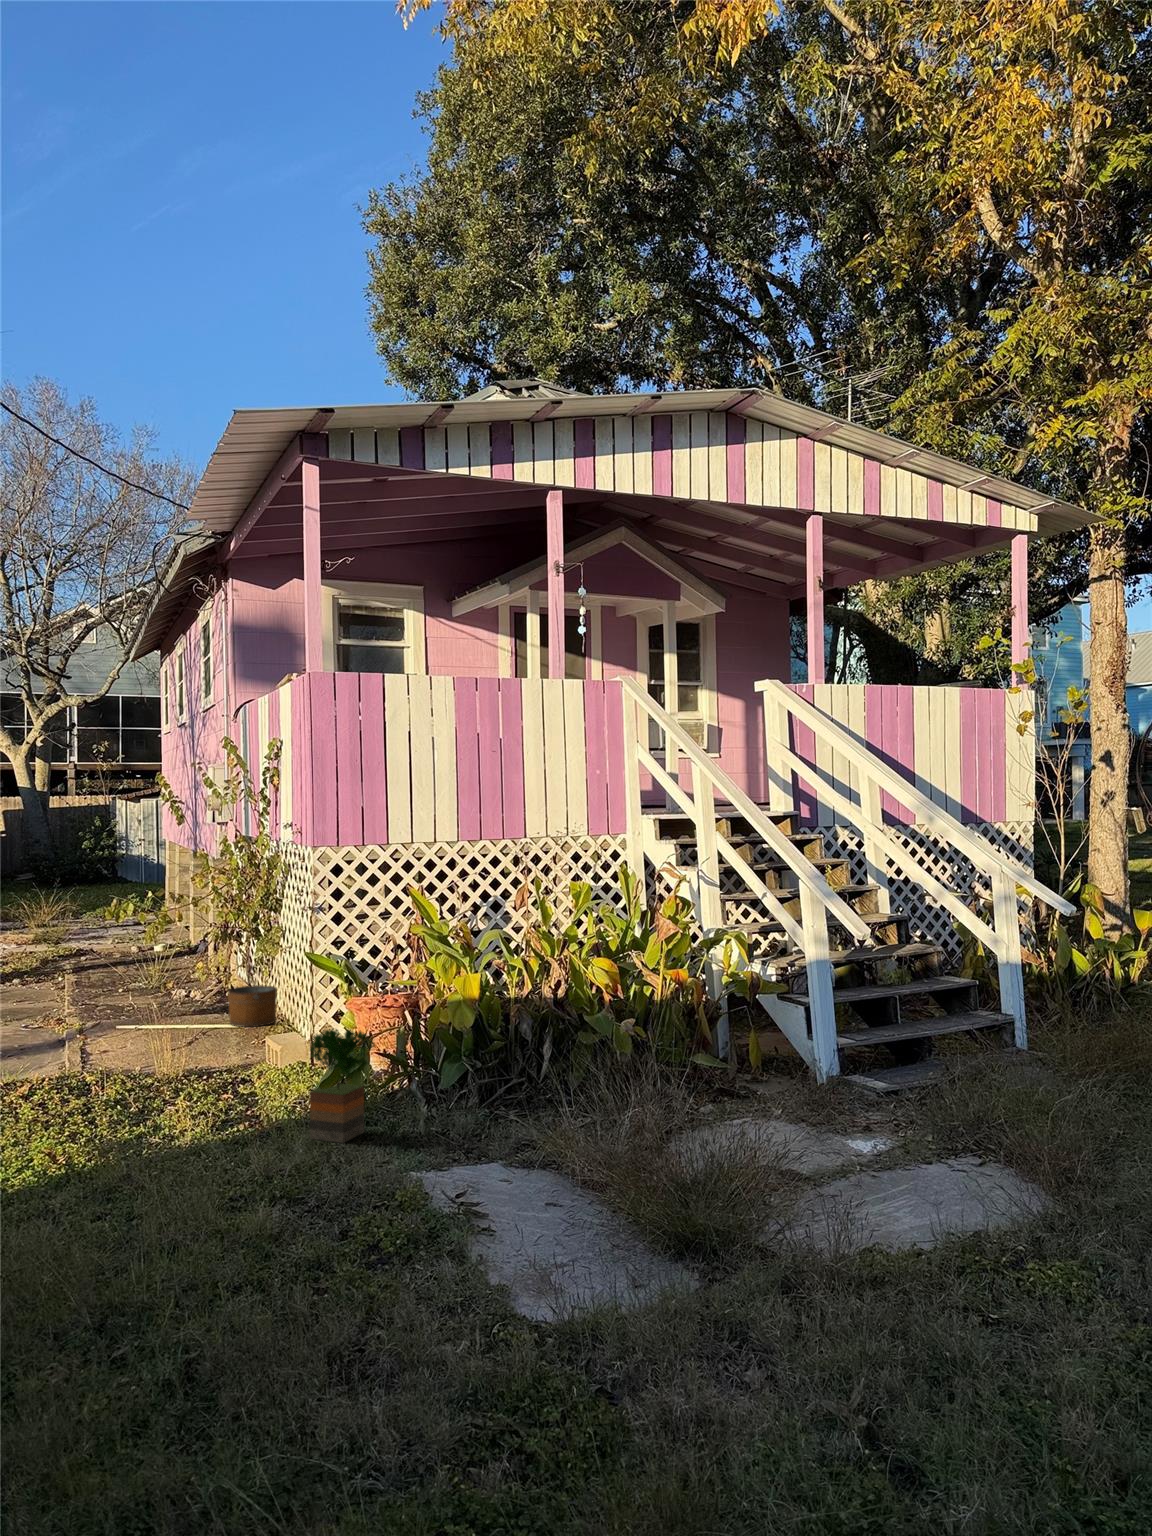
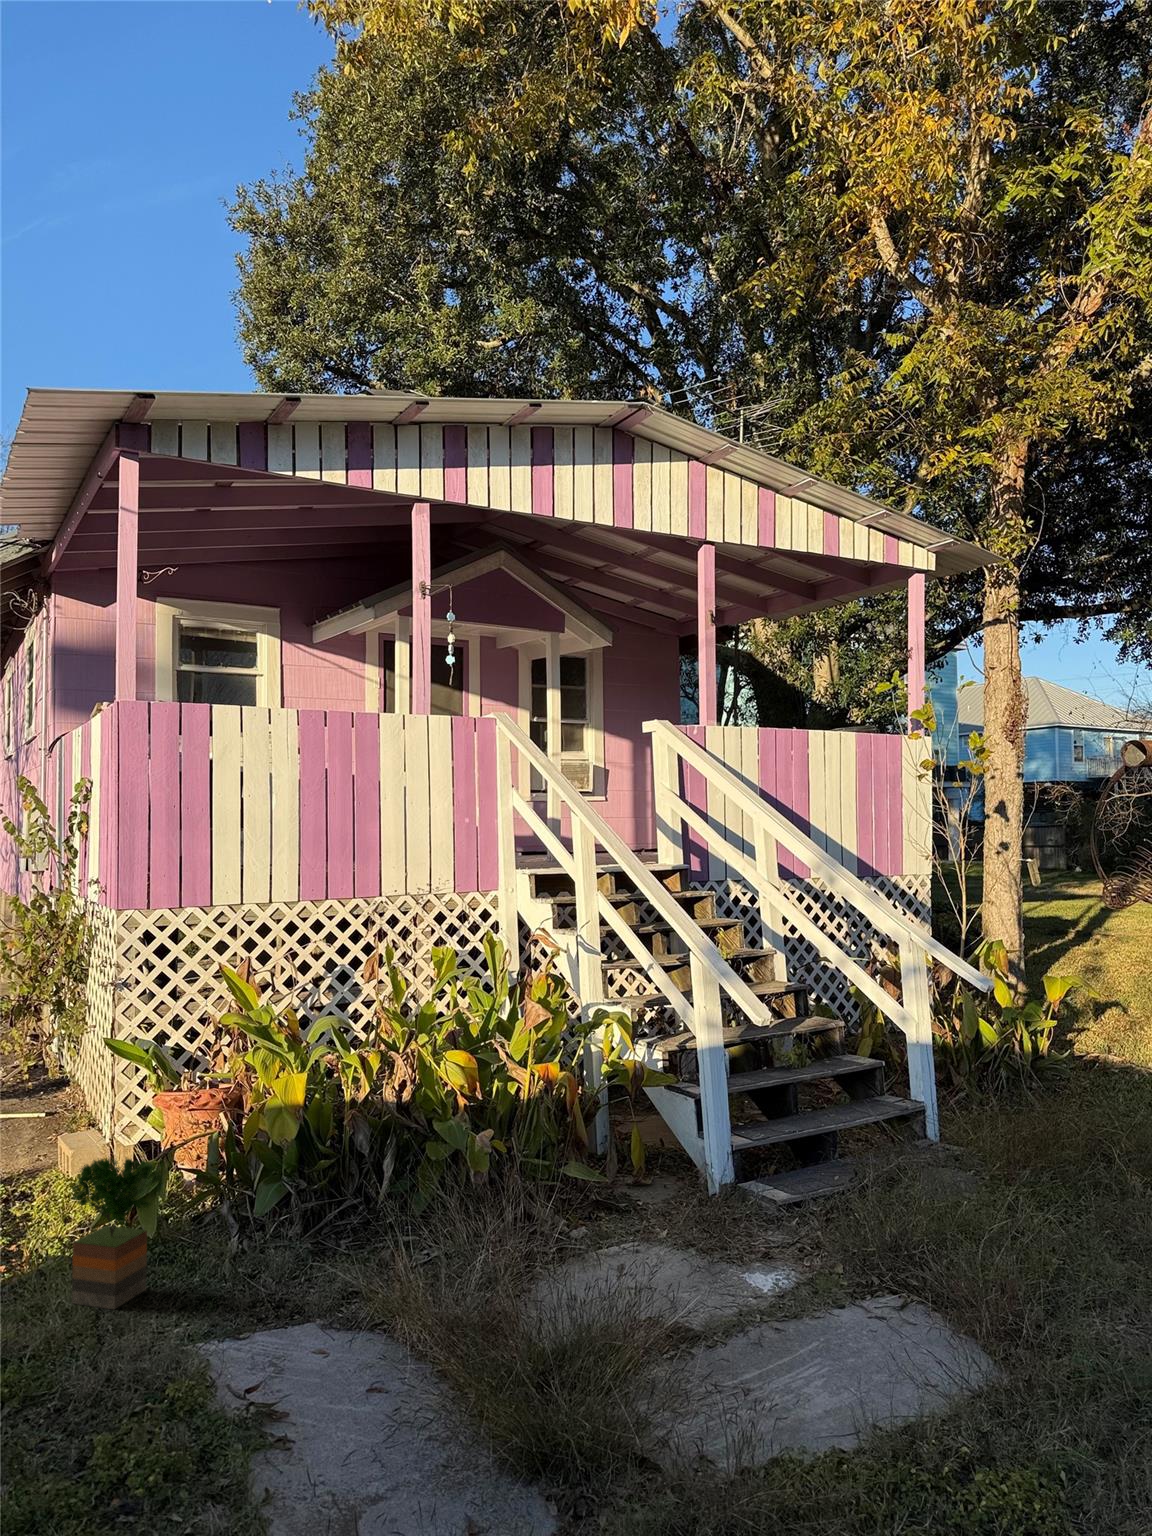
bucket: present [228,965,277,1027] -> none [21,1044,82,1120]

